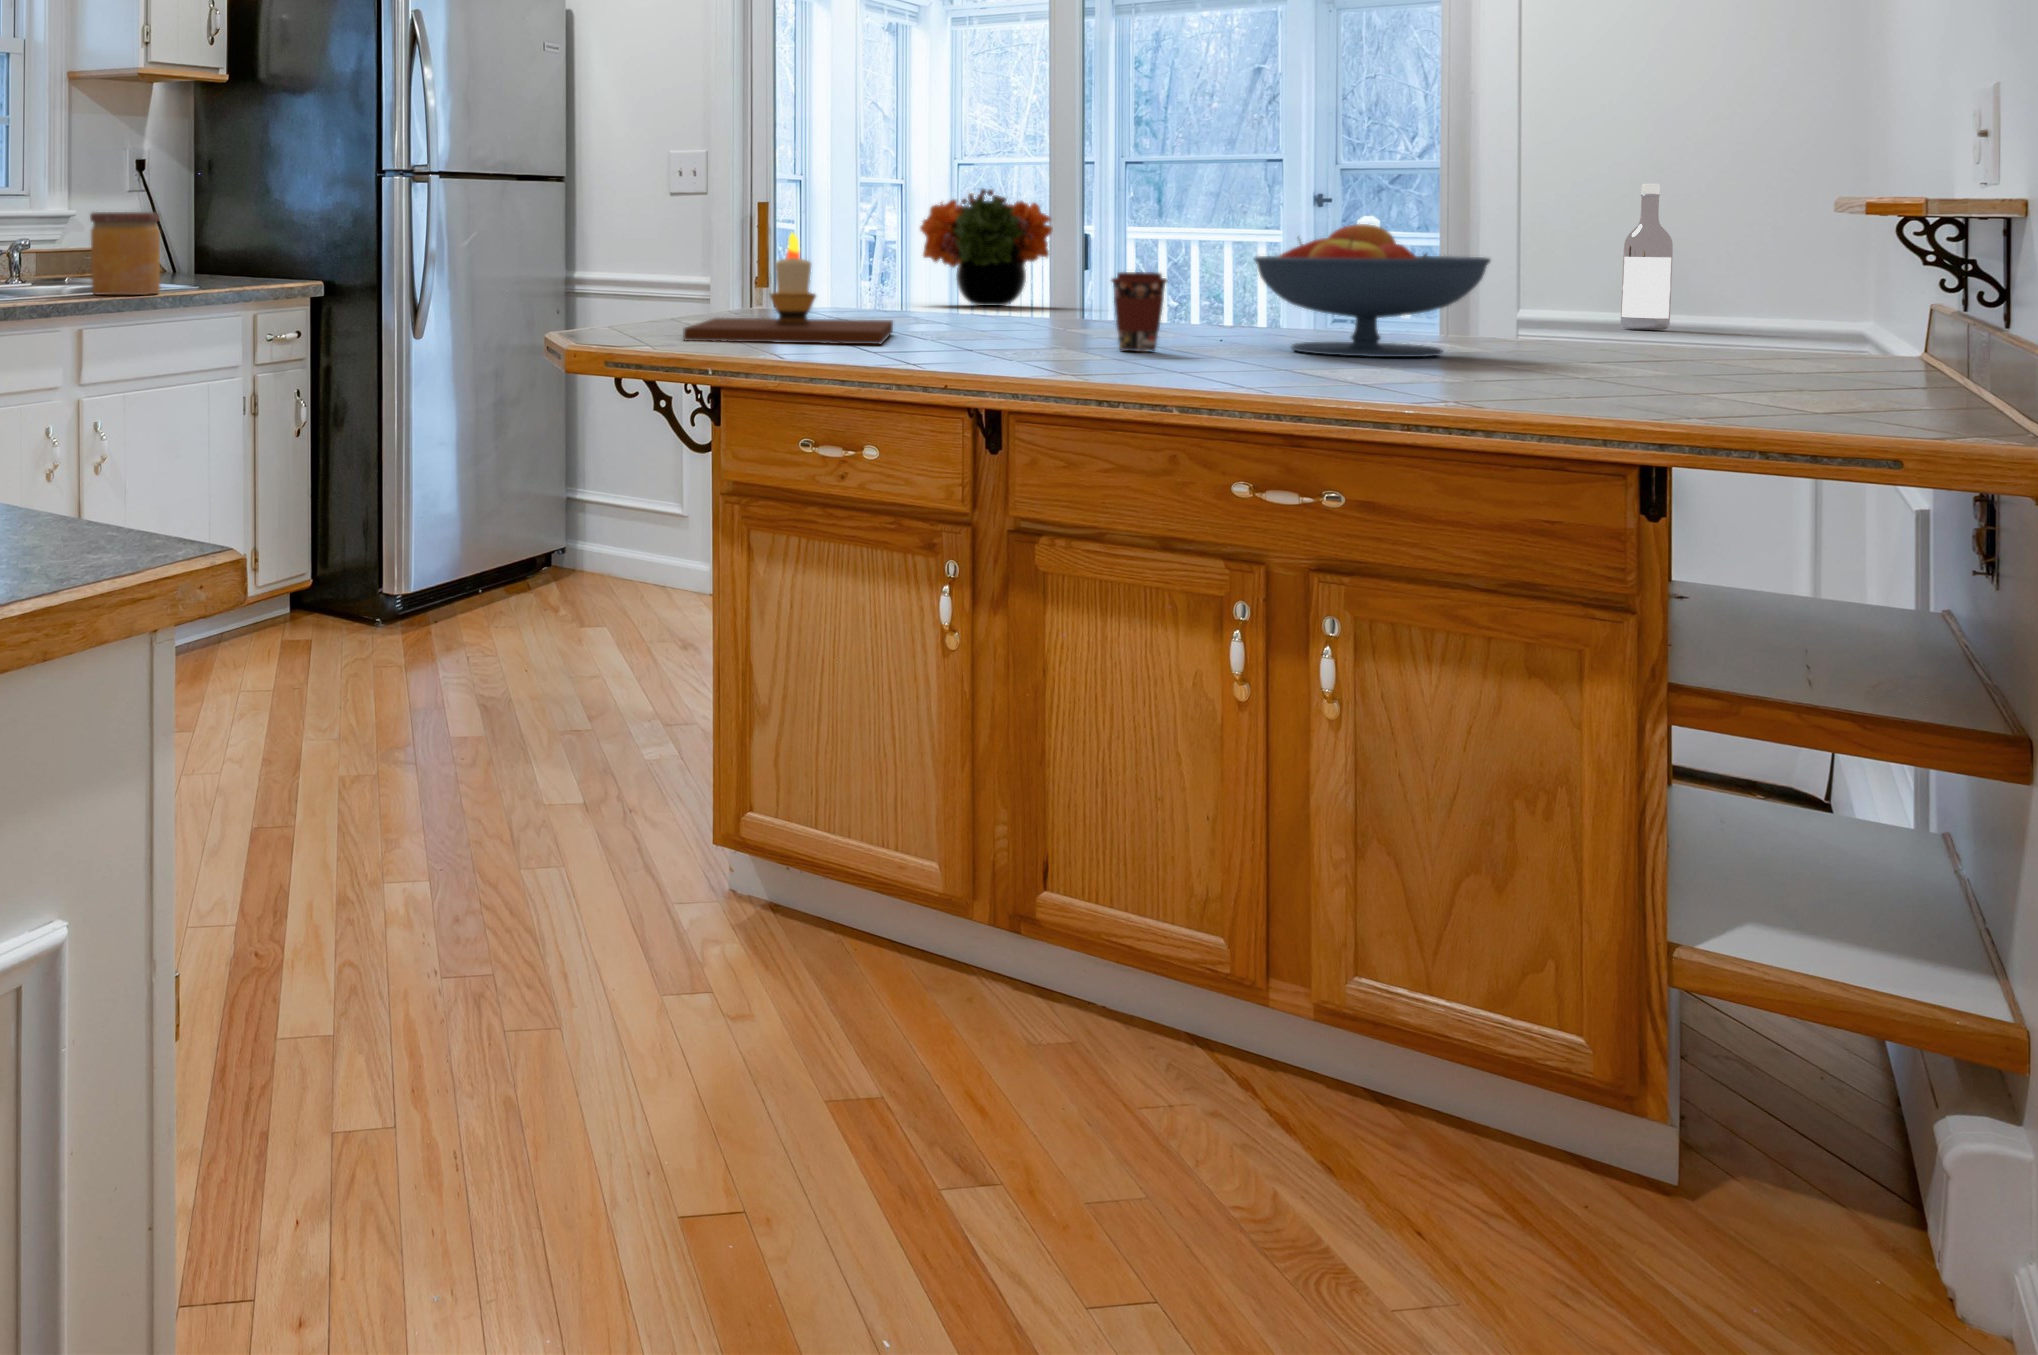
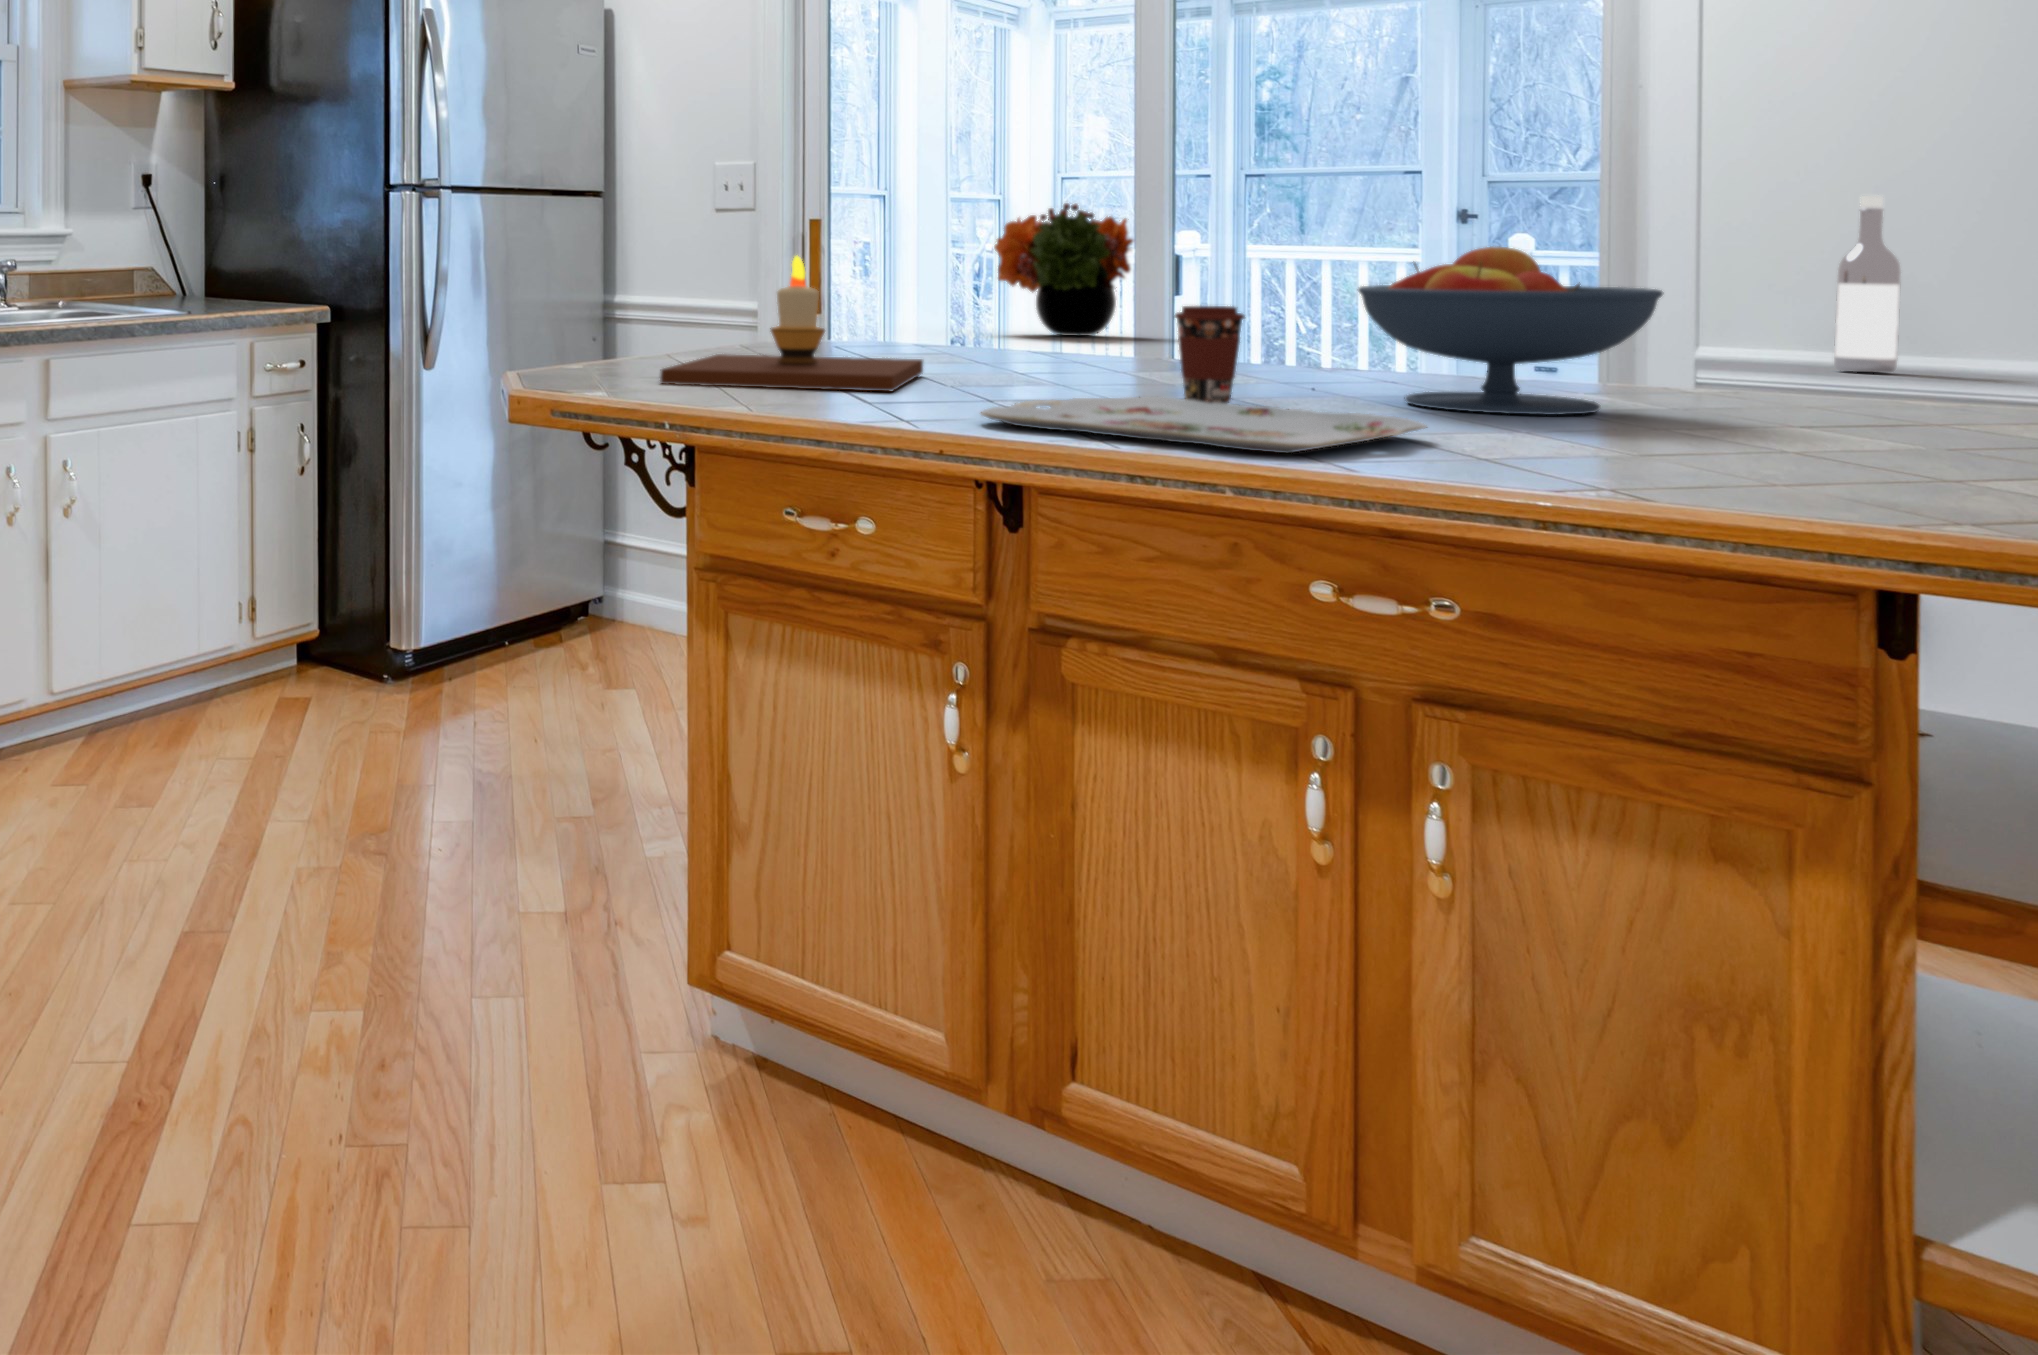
jar: present [90,212,160,295] -> none [63,231,141,321]
serving tray: none [971,345,1320,380] -> present [981,397,1427,453]

